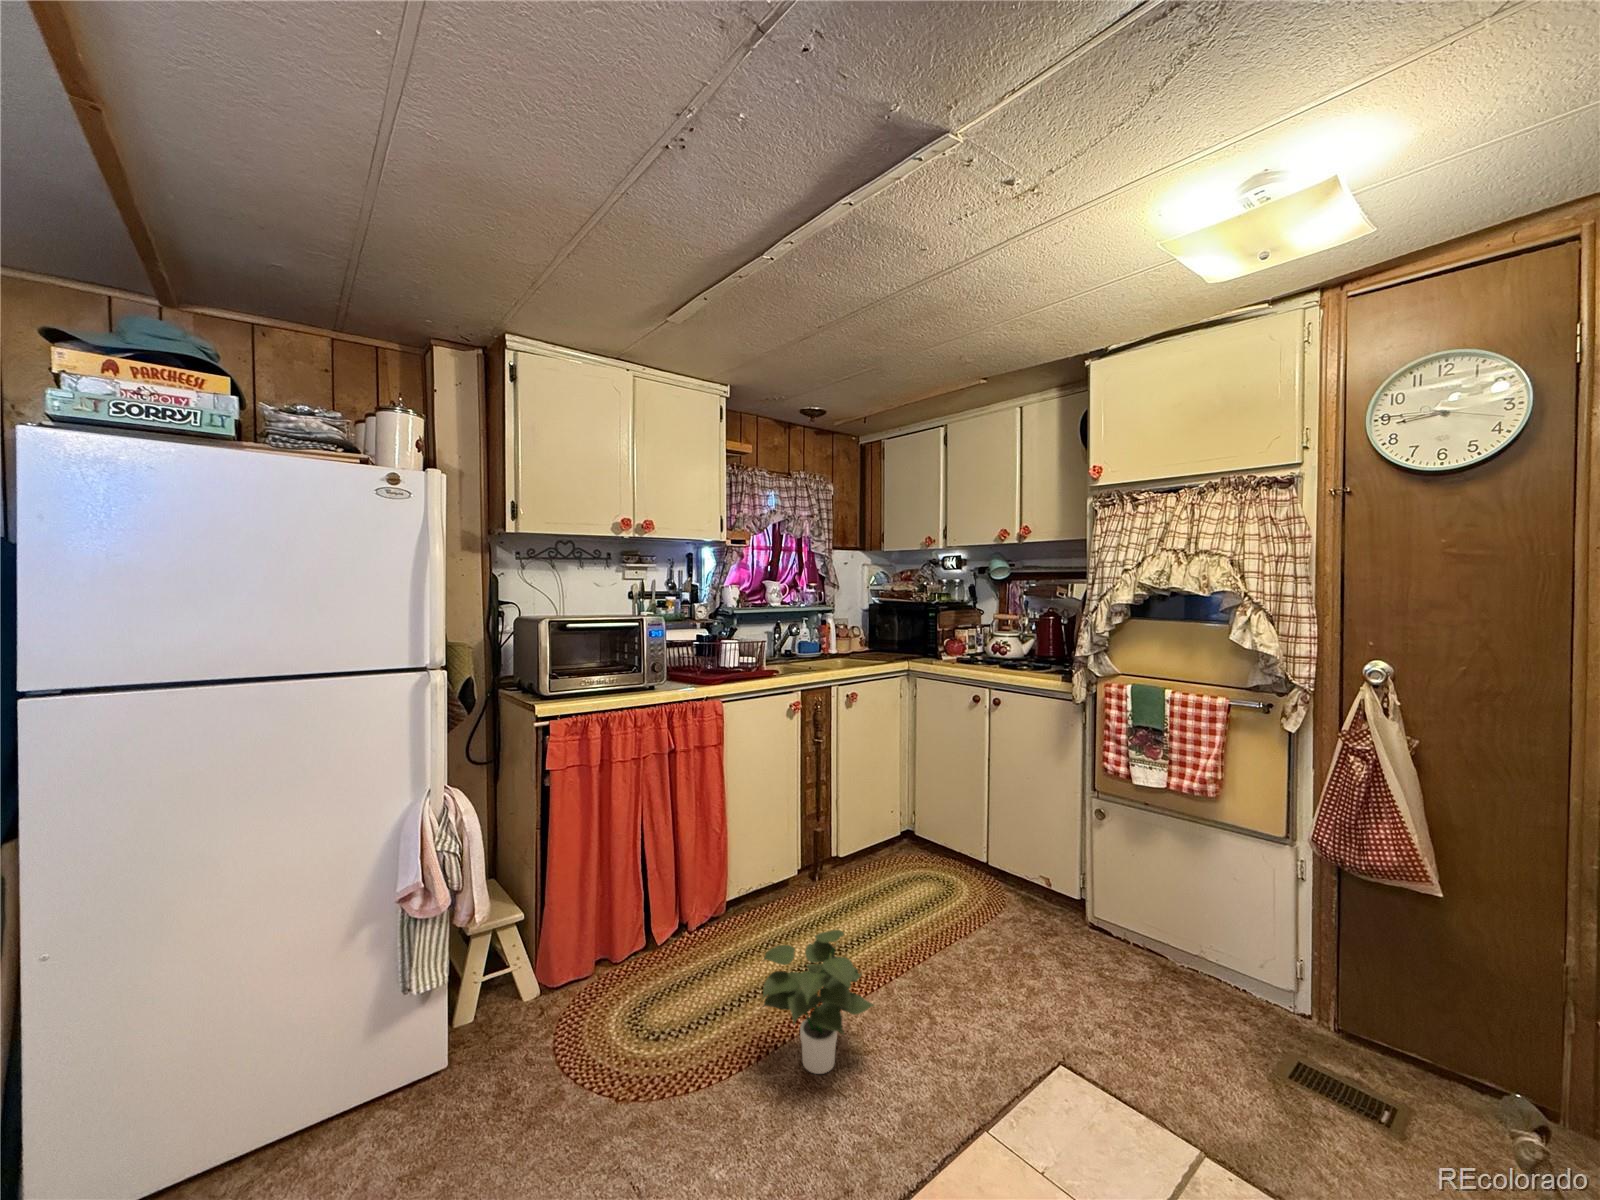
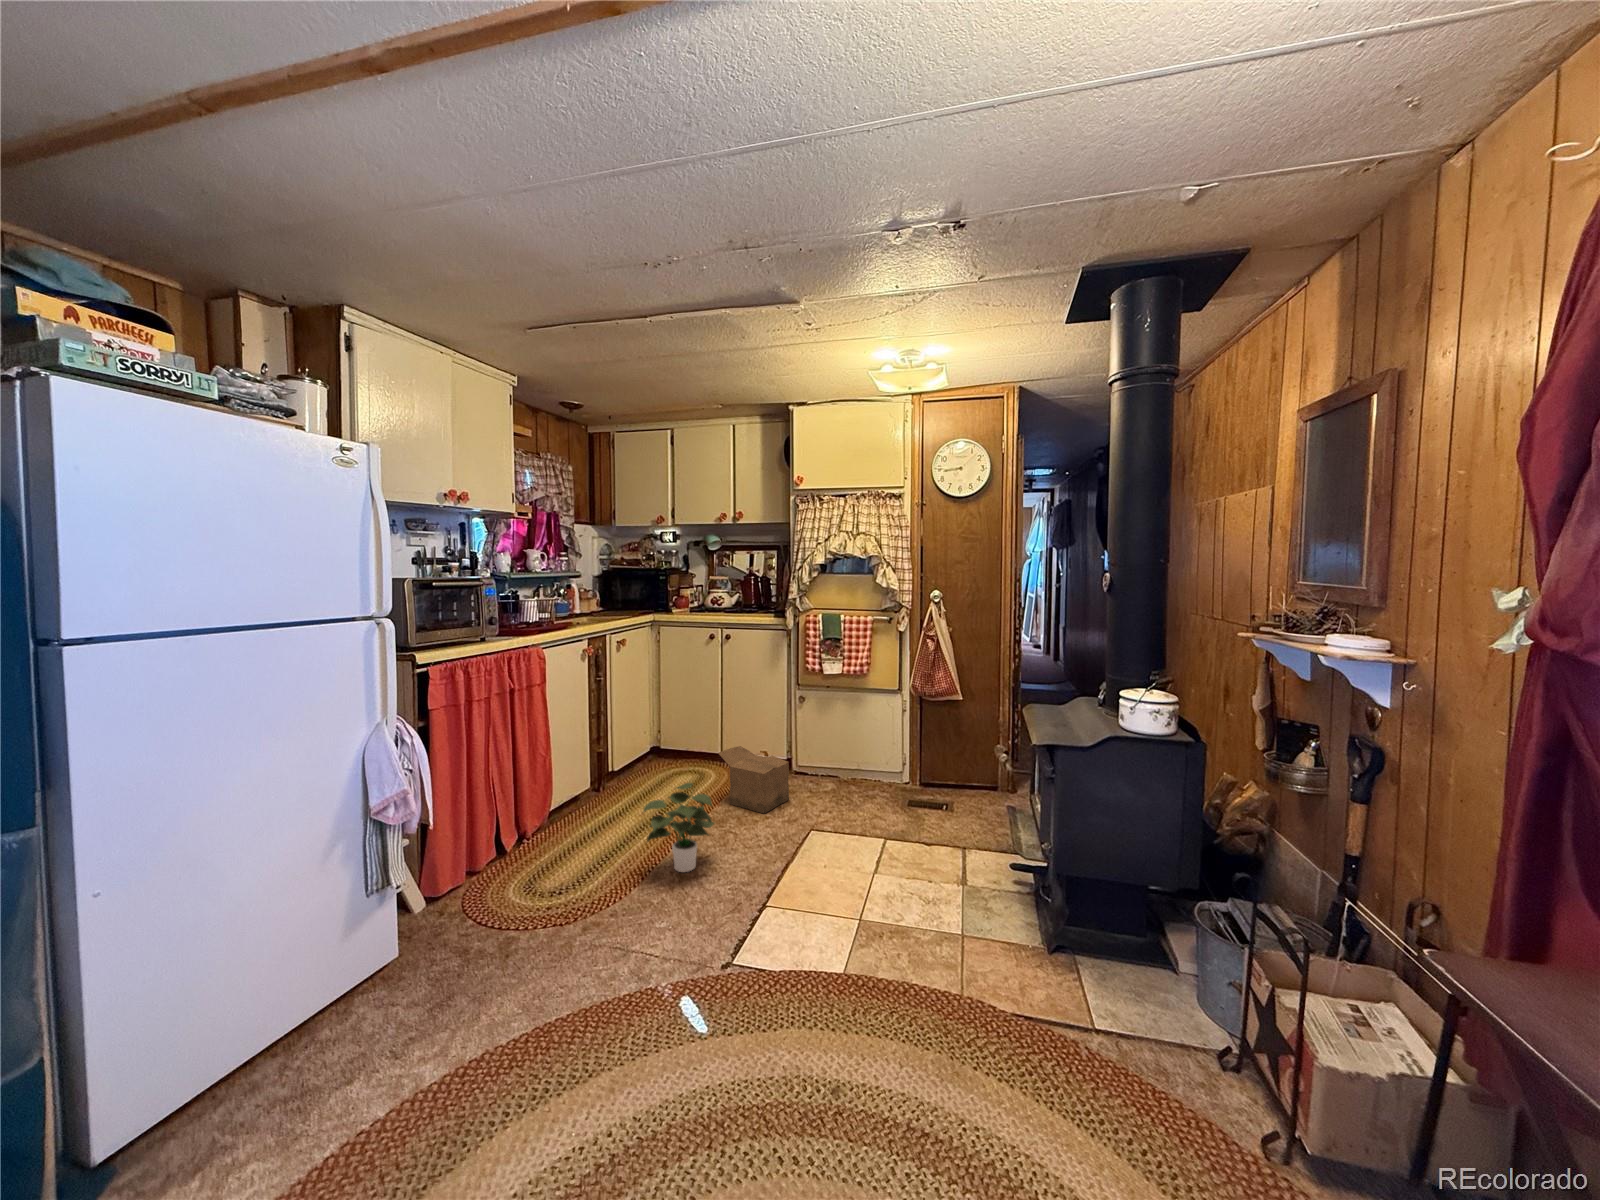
cardboard box: none [940,869,1049,996] -> present [718,746,789,813]

